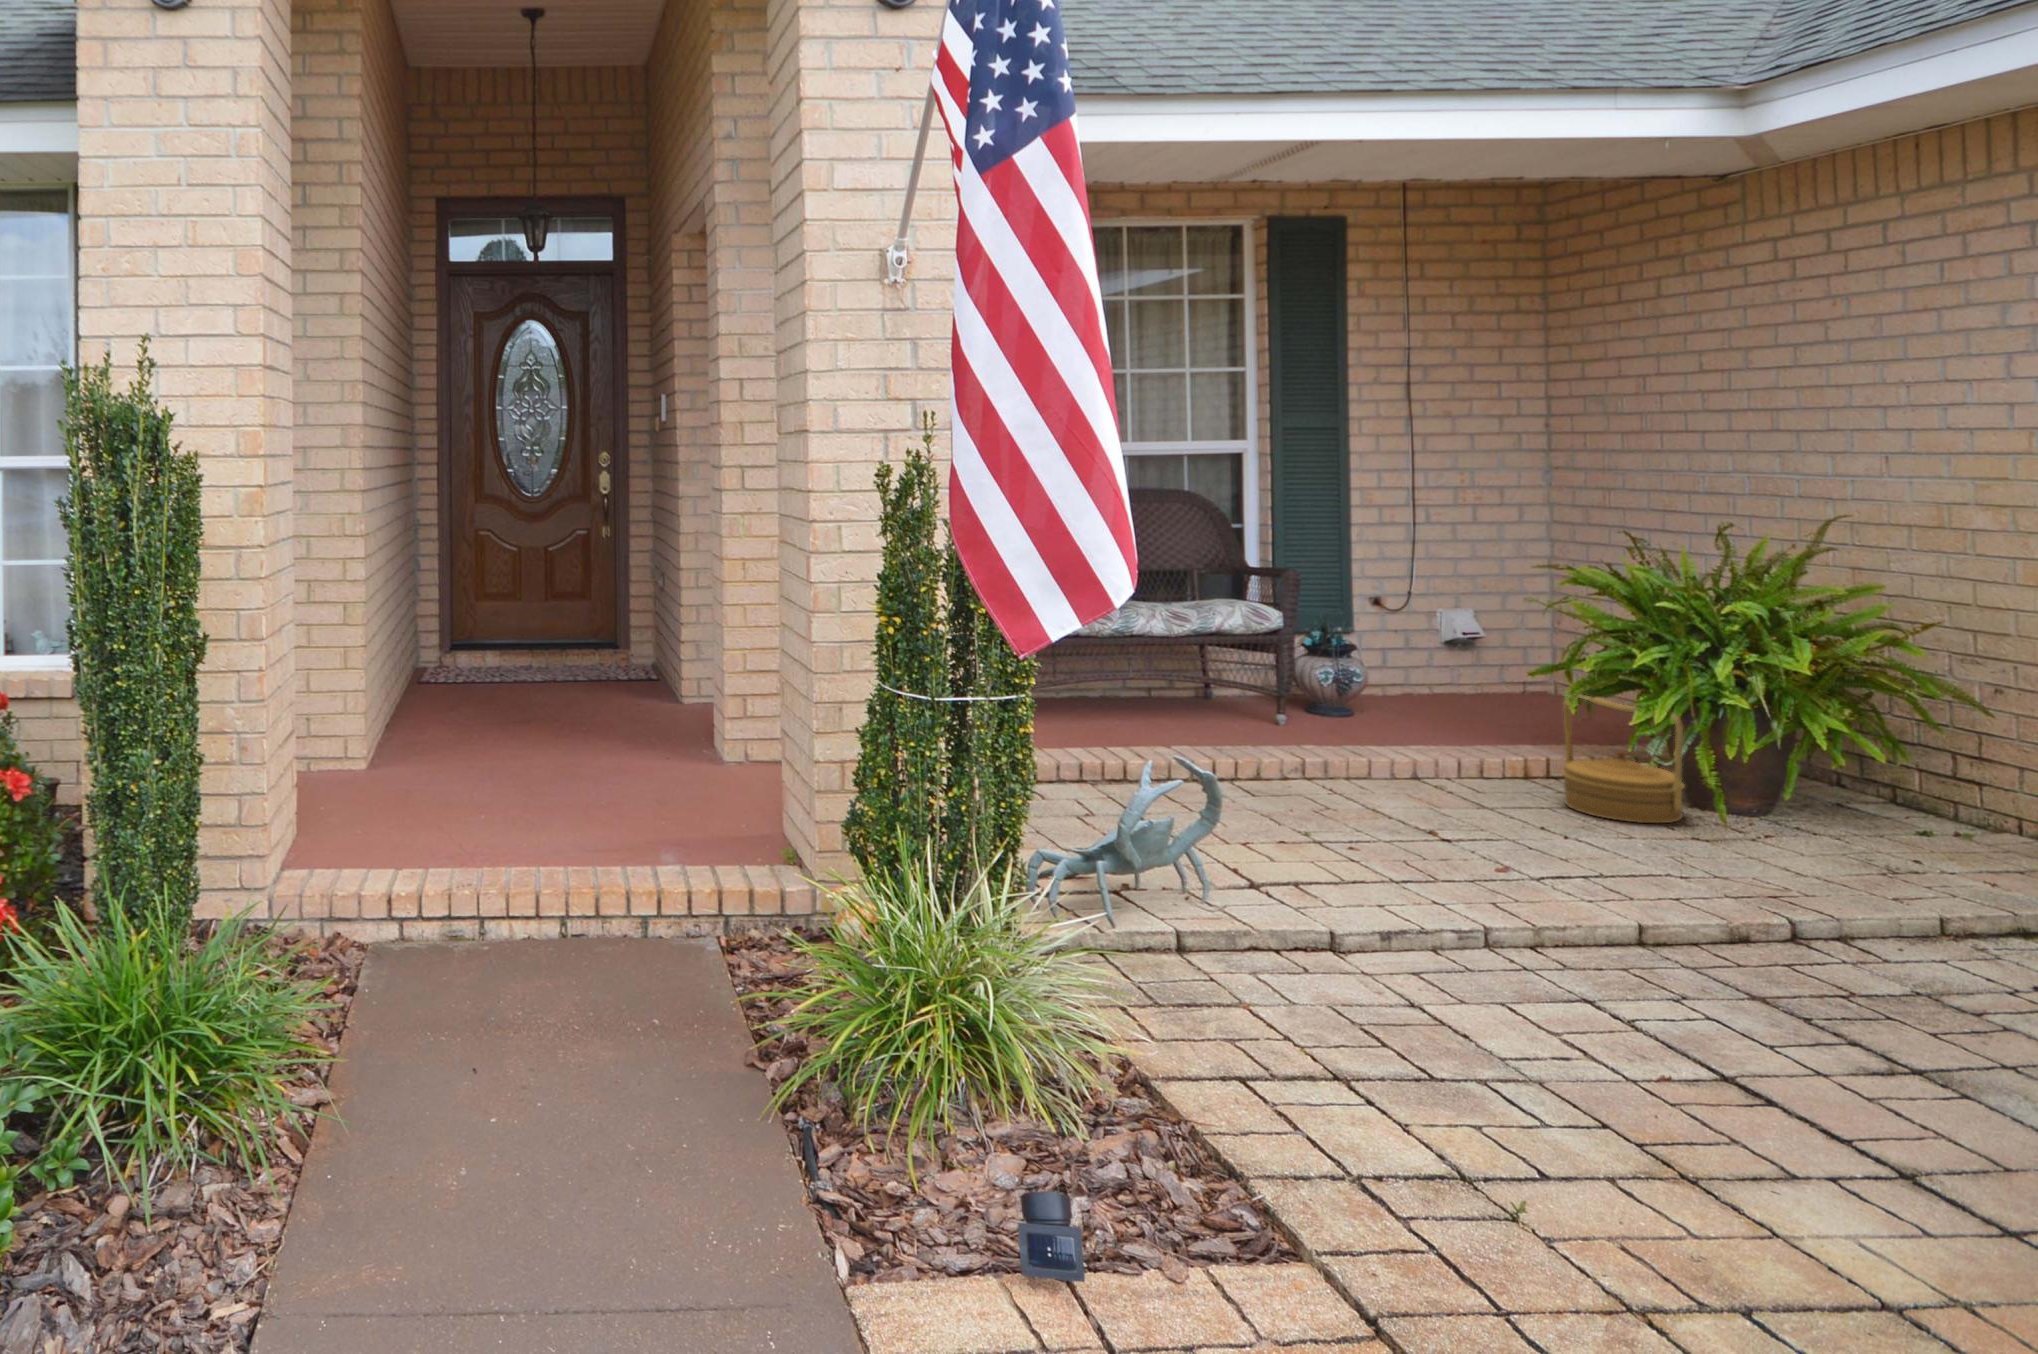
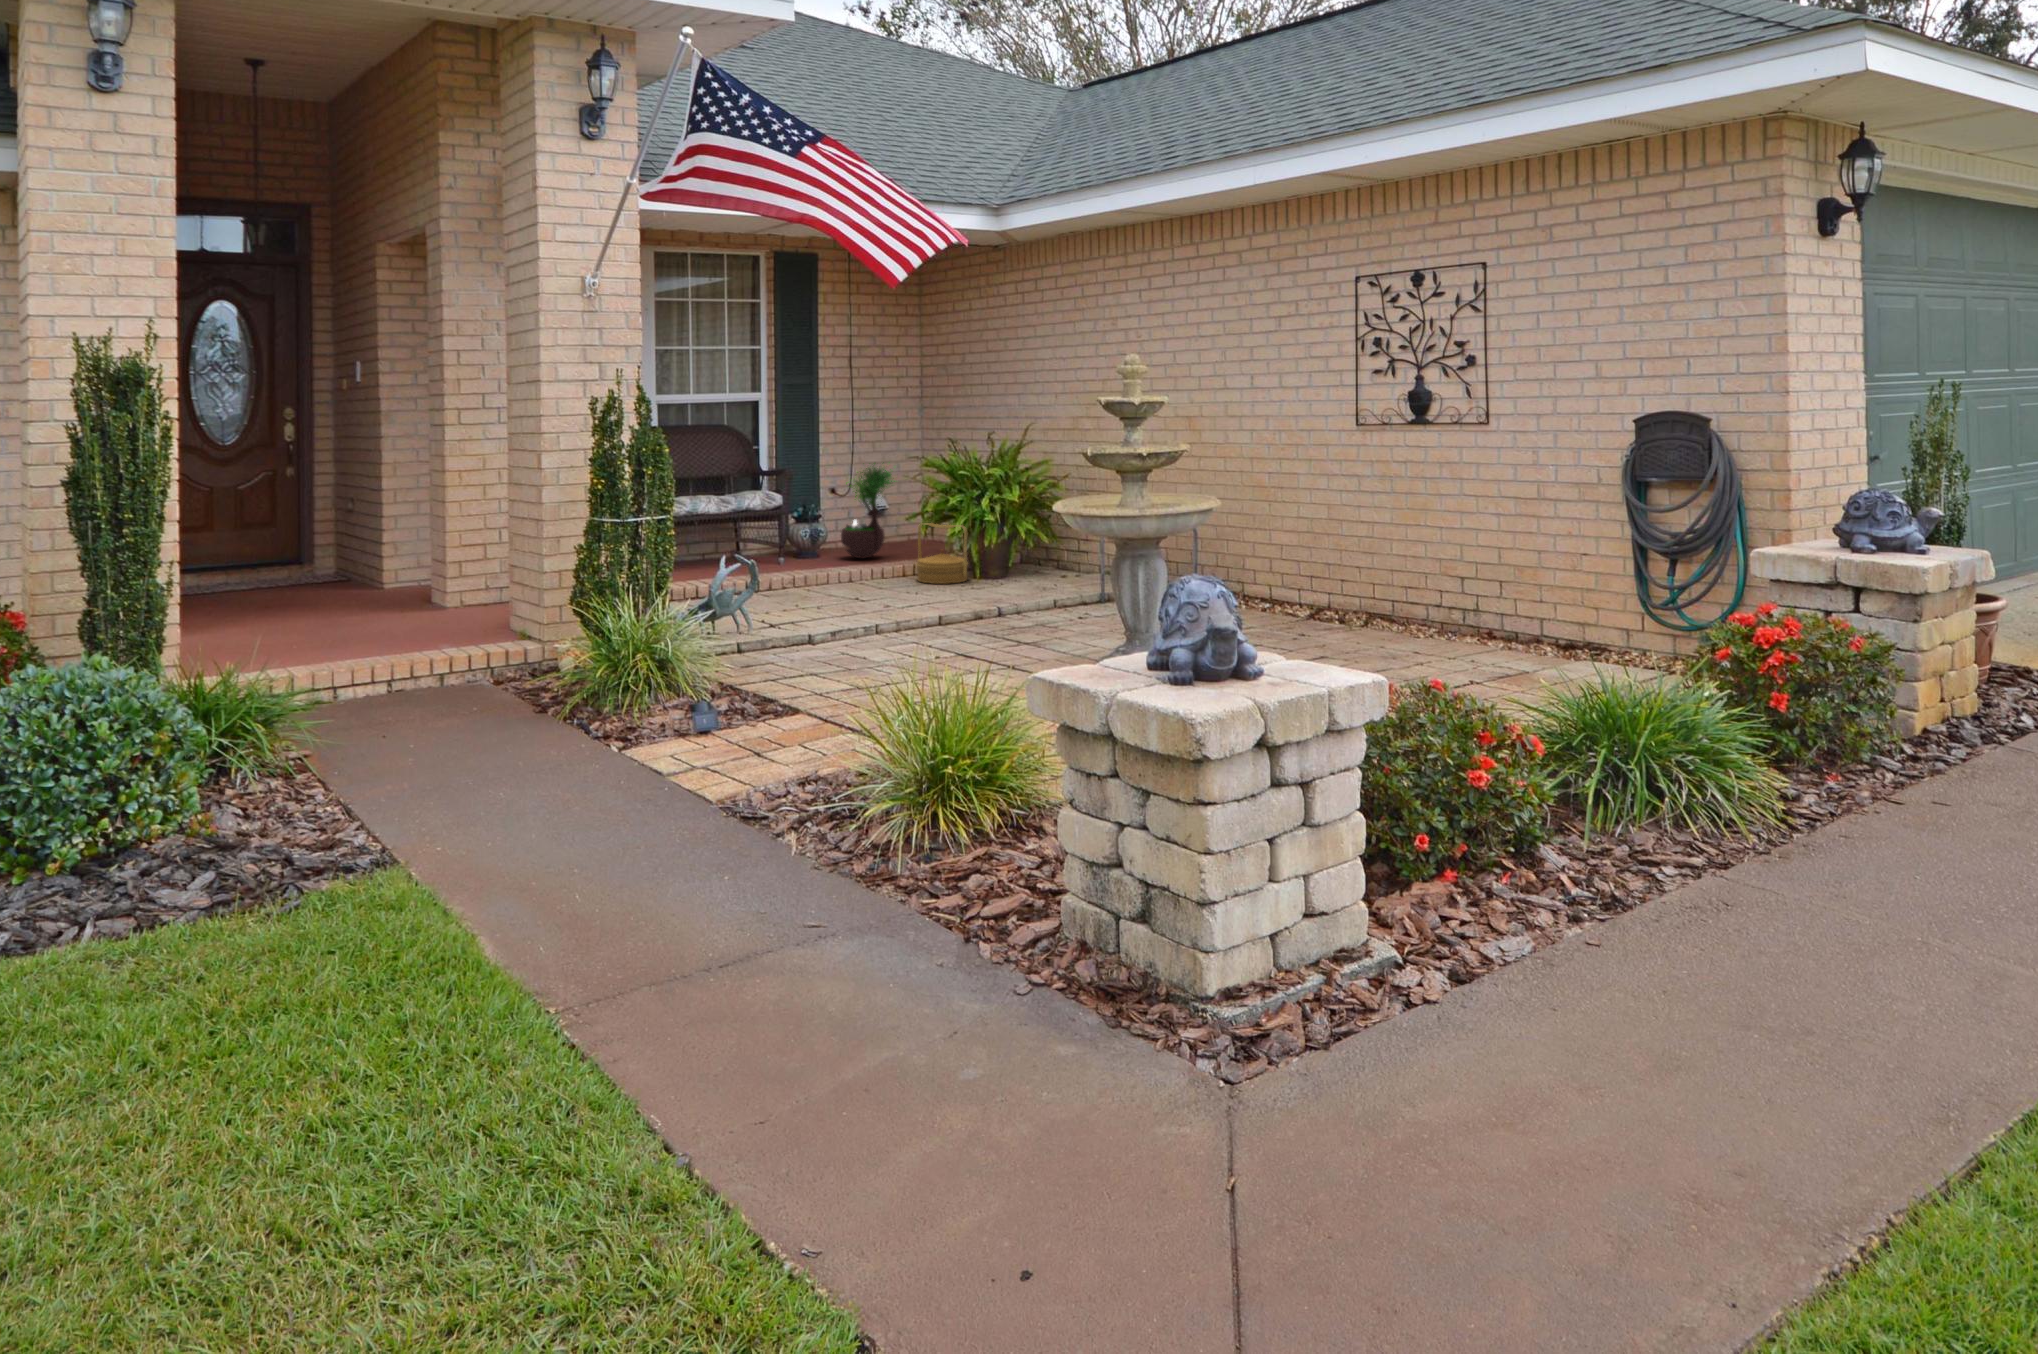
potted tree: none [1398,555,1515,730] -> present [841,463,895,558]

